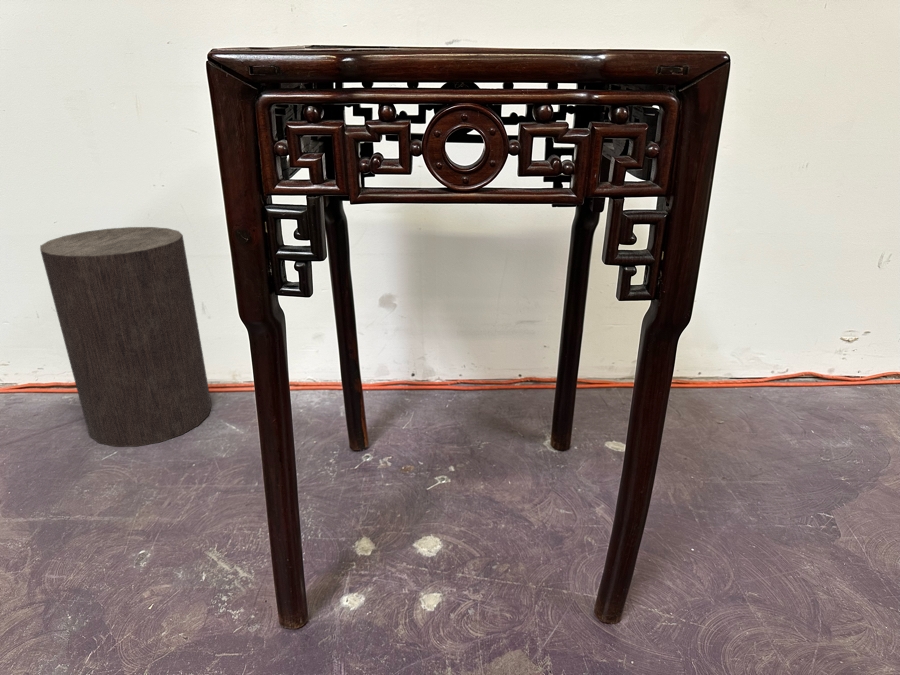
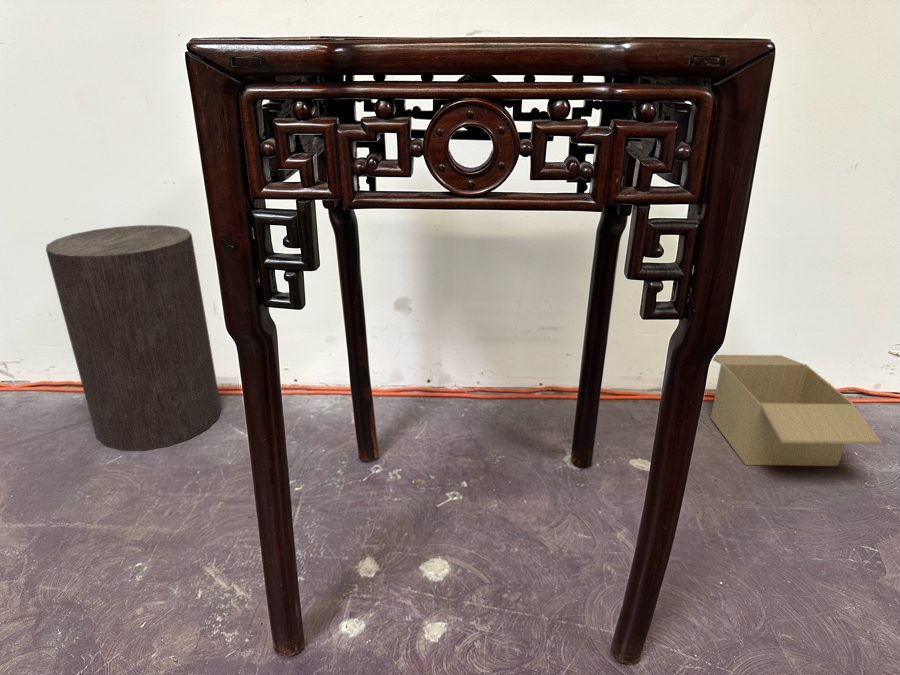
cardboard box: none [673,345,833,445] -> present [711,355,881,466]

